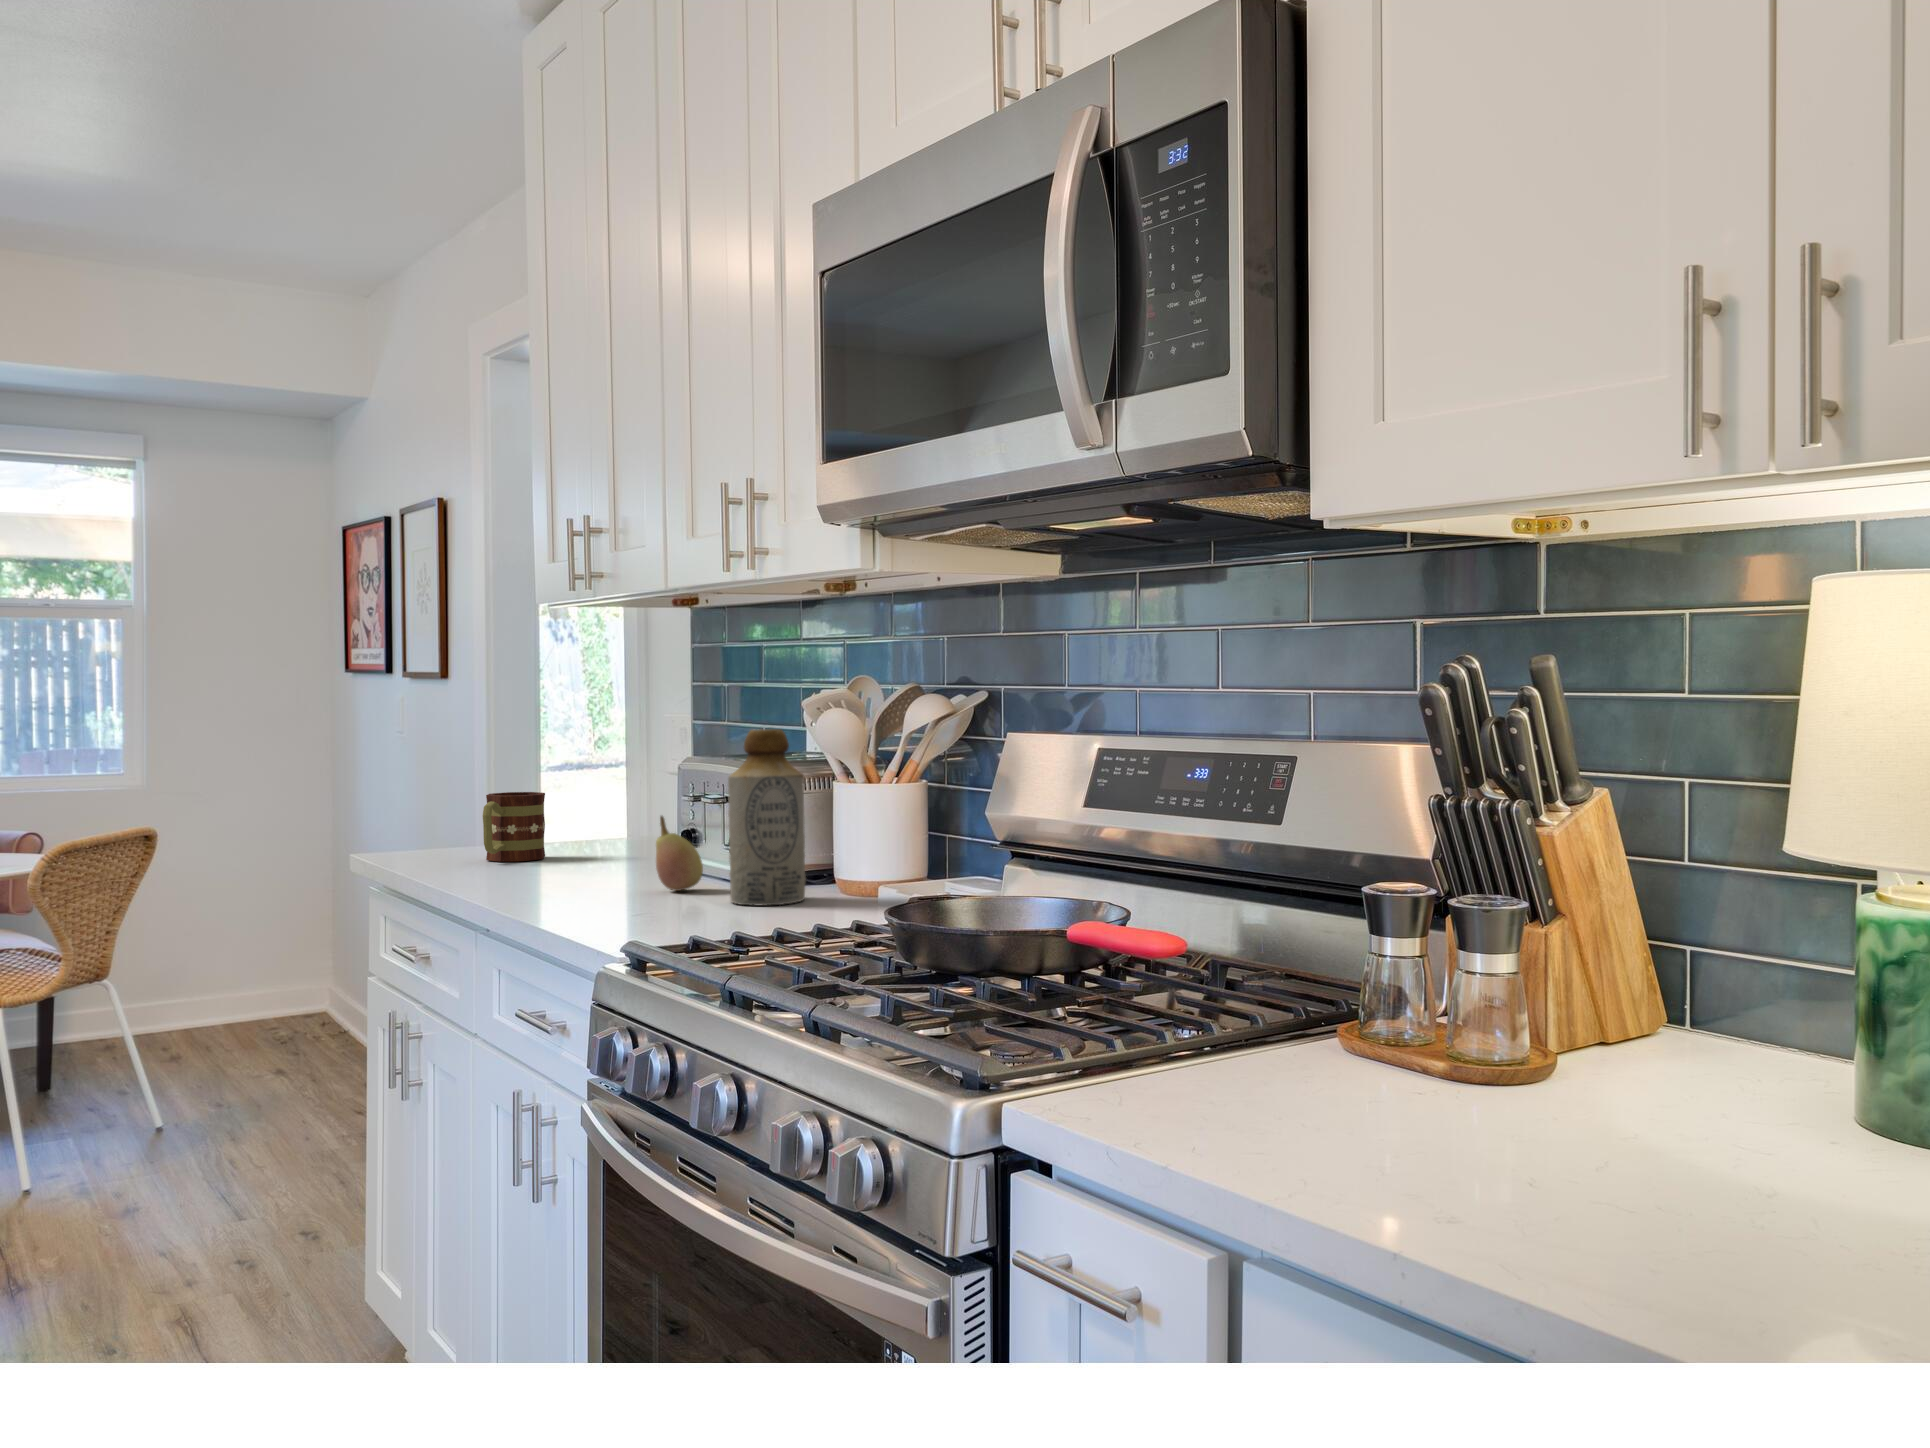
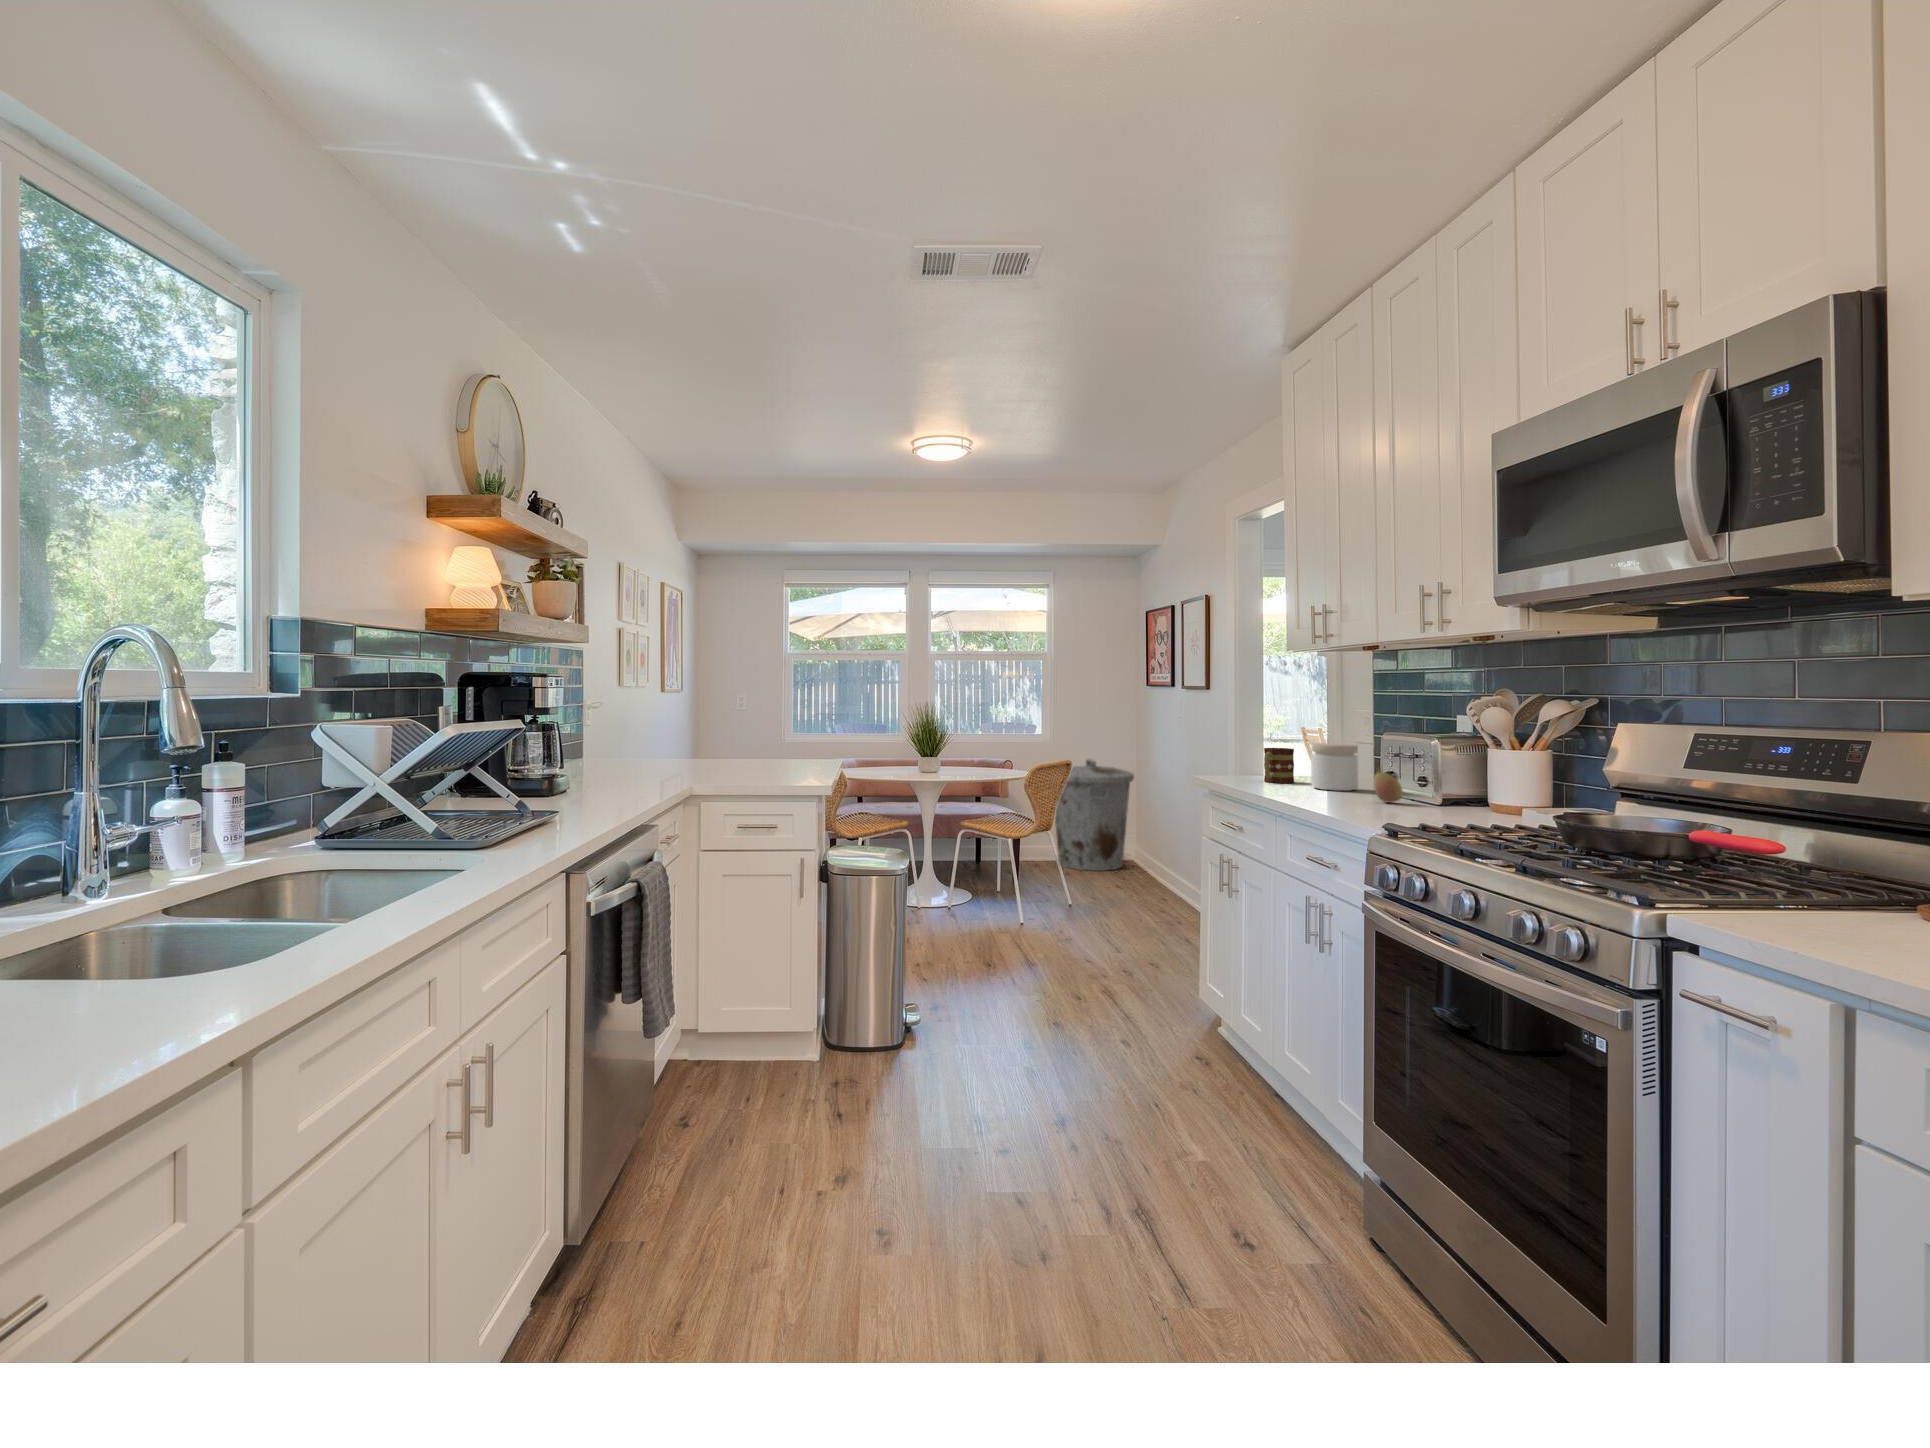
bottle: present [728,729,806,906] -> none [1423,718,1472,814]
jar: none [565,779,648,870] -> present [1311,743,1358,791]
trash can: none [118,825,316,1058] -> present [1055,759,1134,871]

